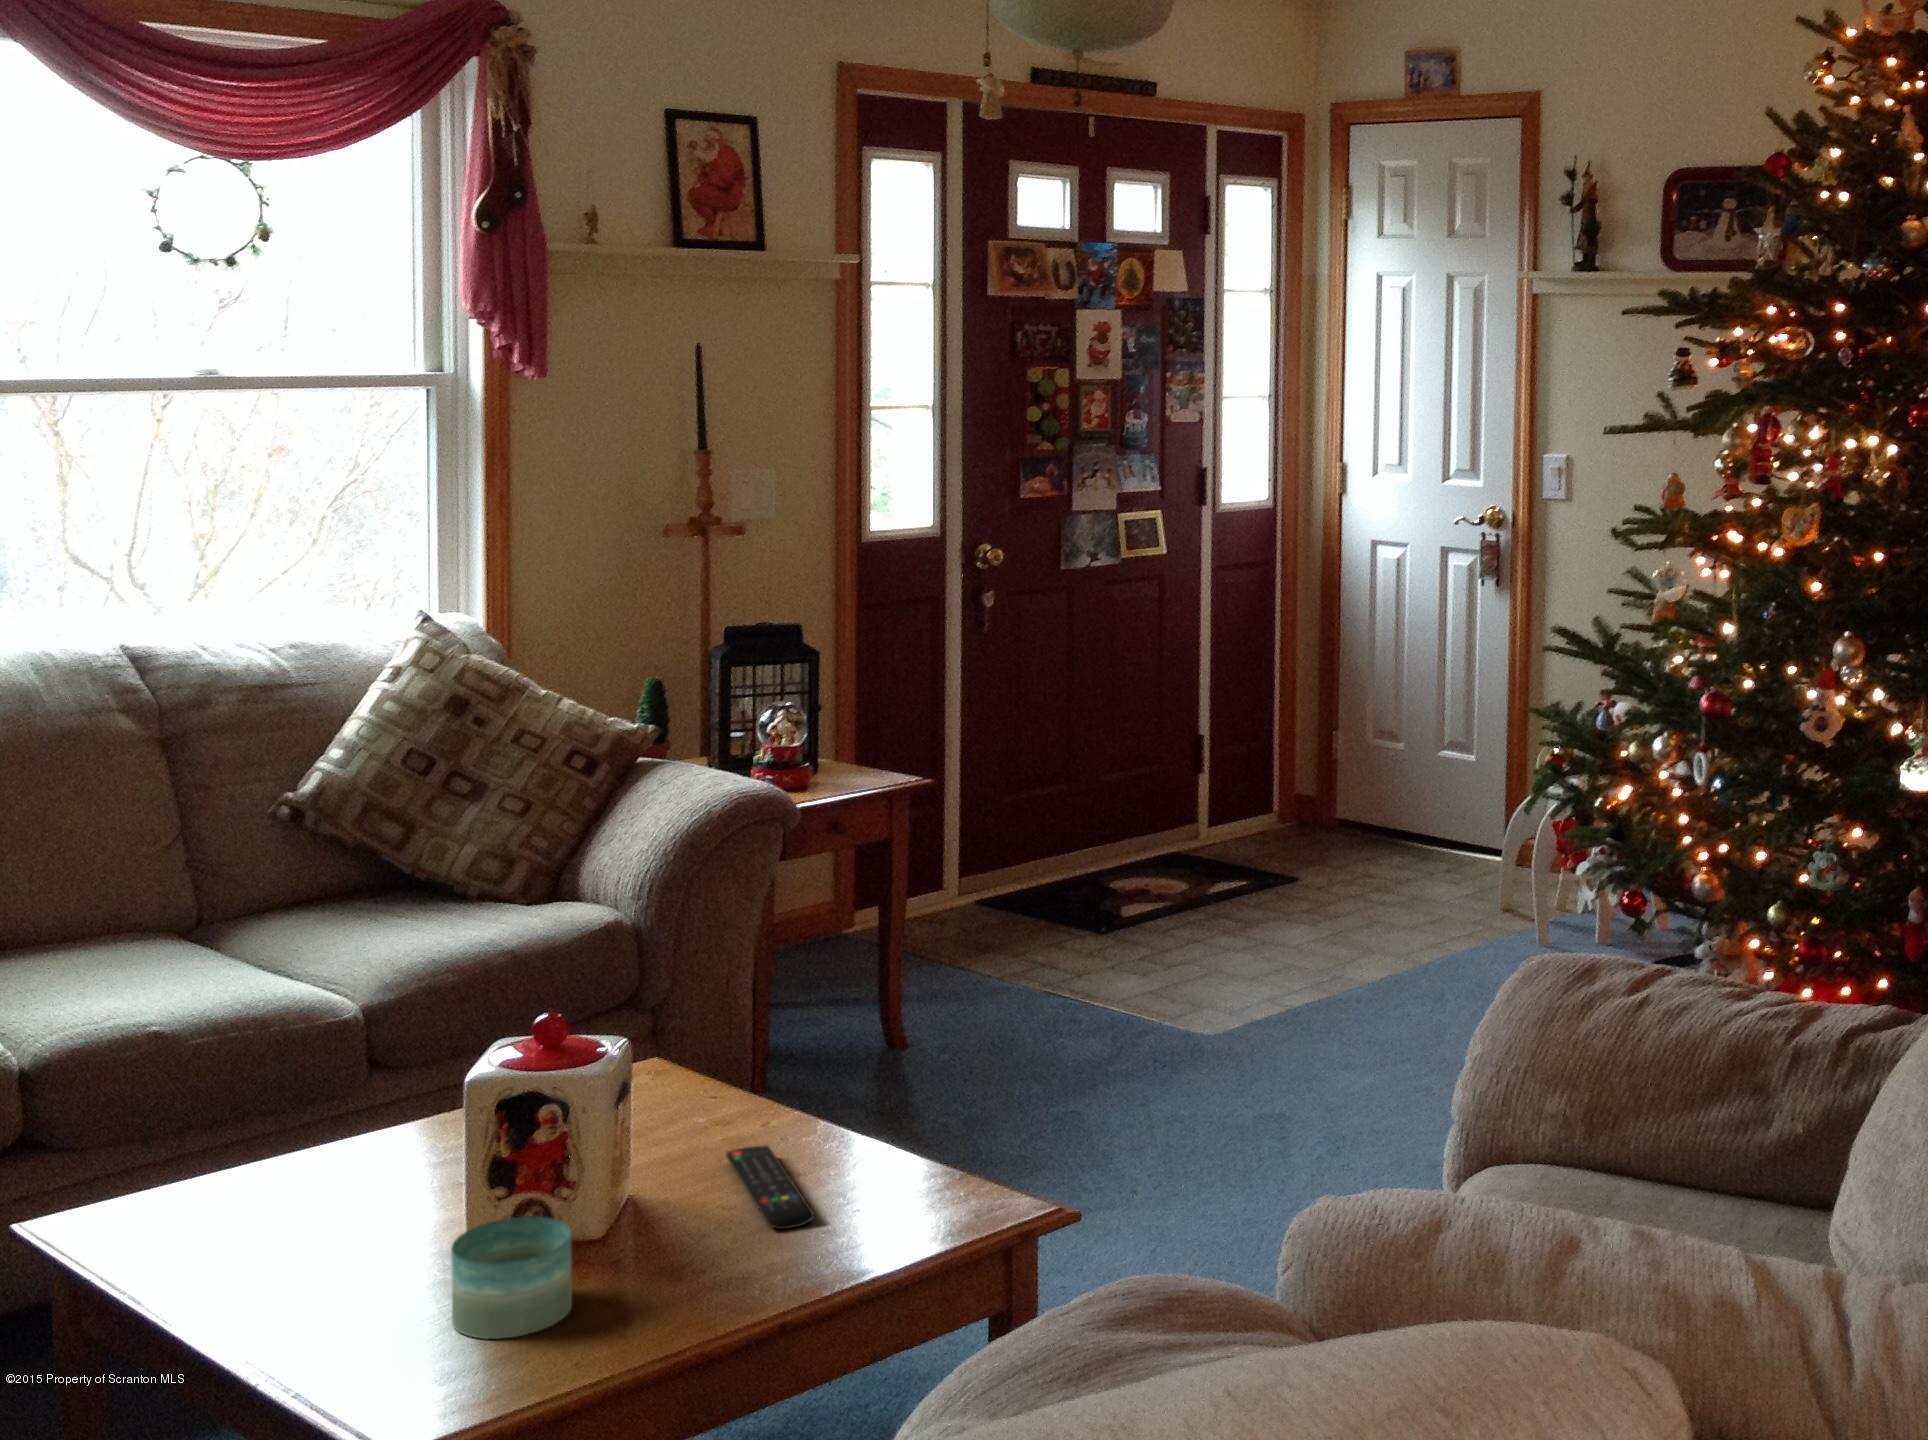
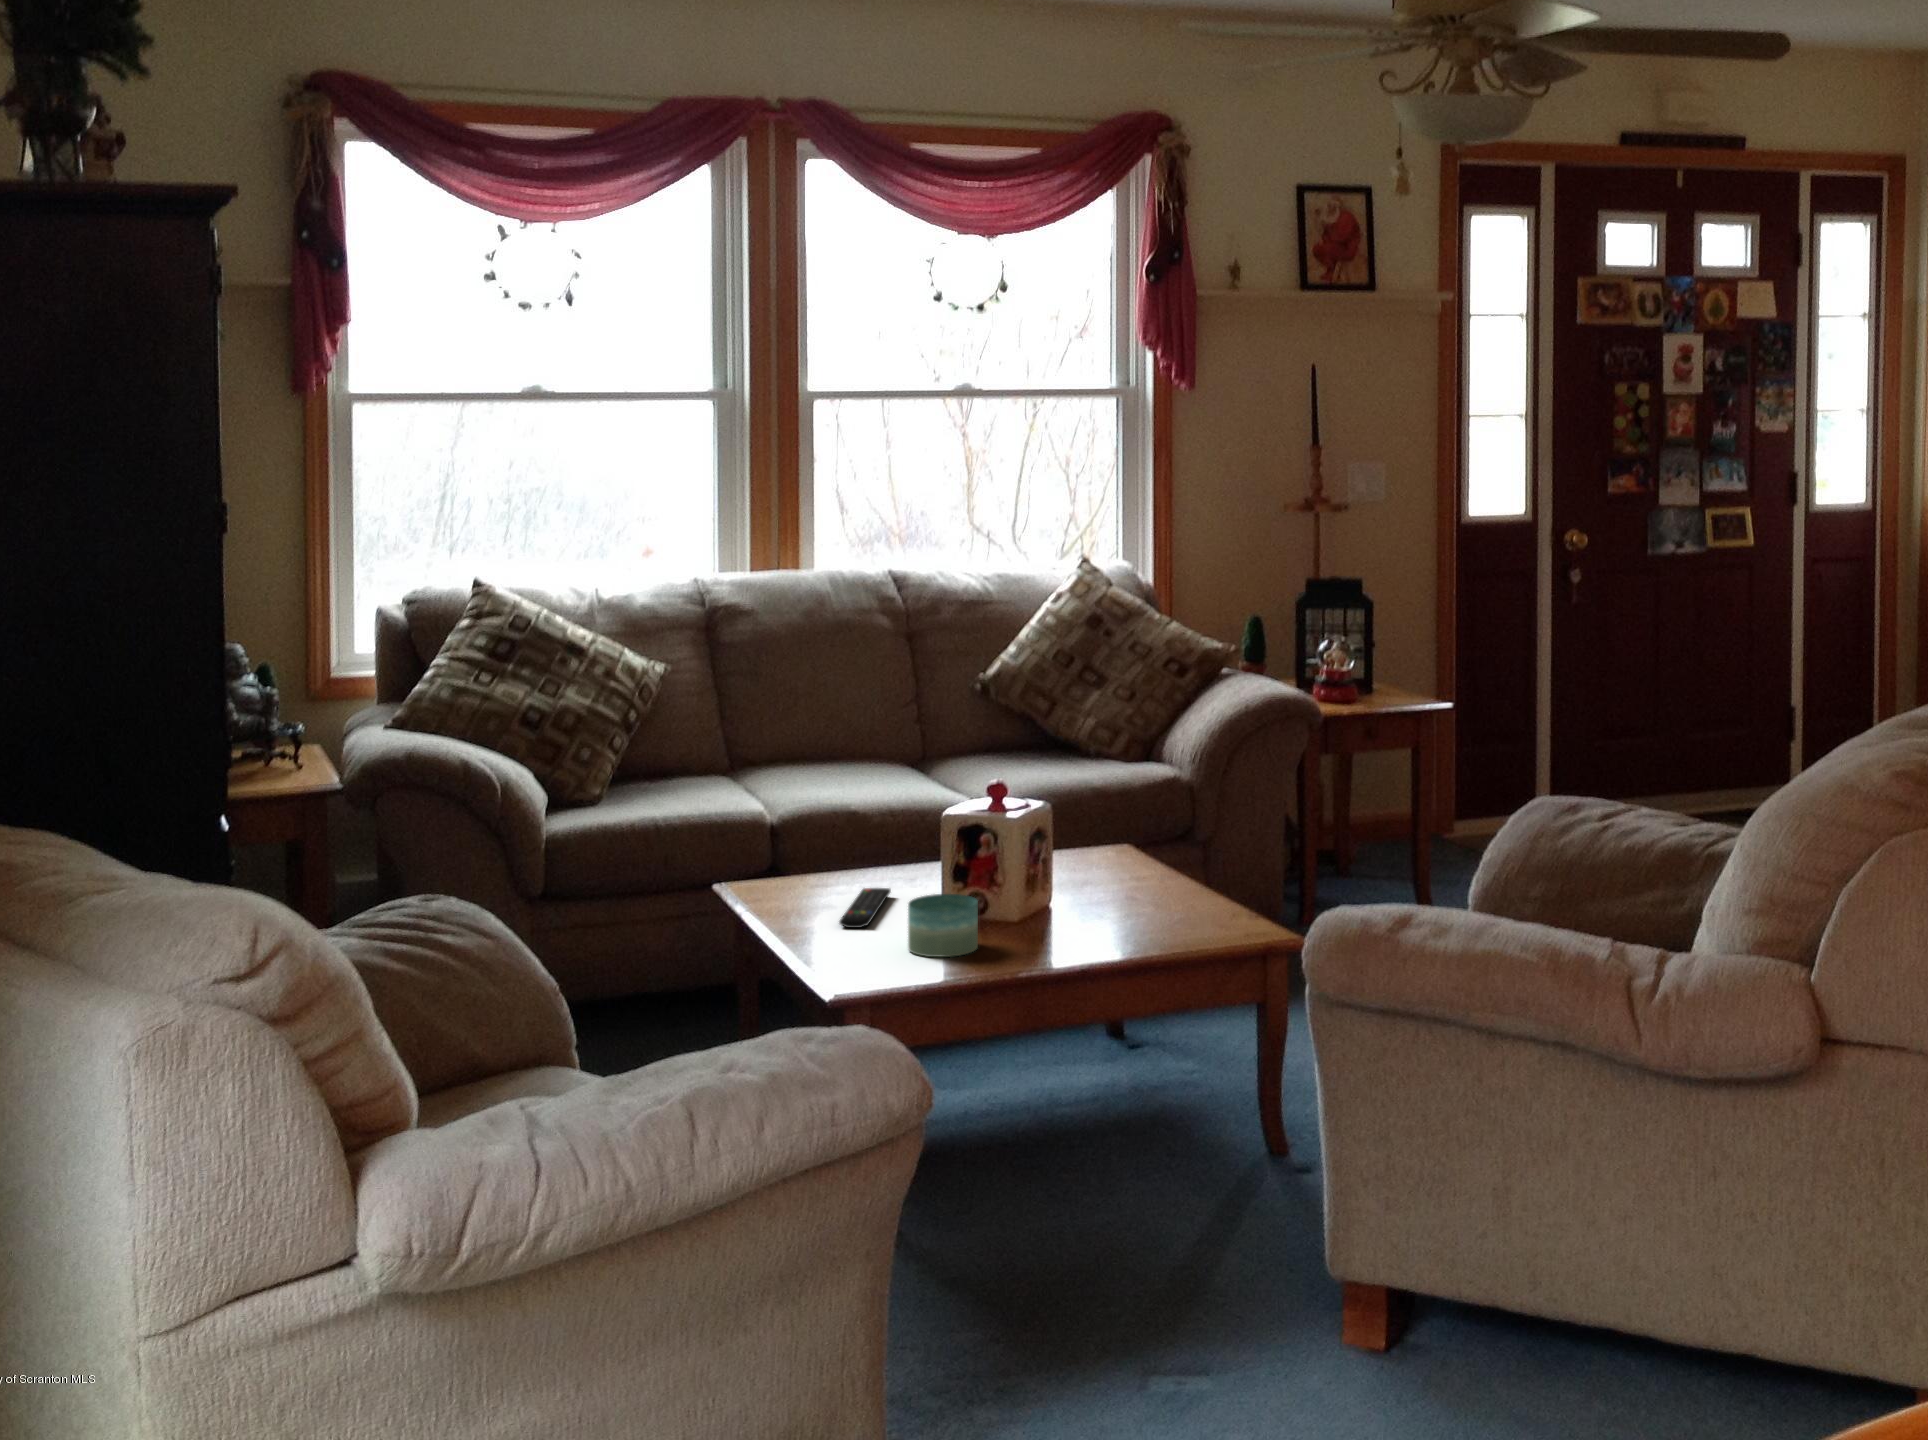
remote control: present [726,1146,814,1229] -> present [839,888,891,928]

